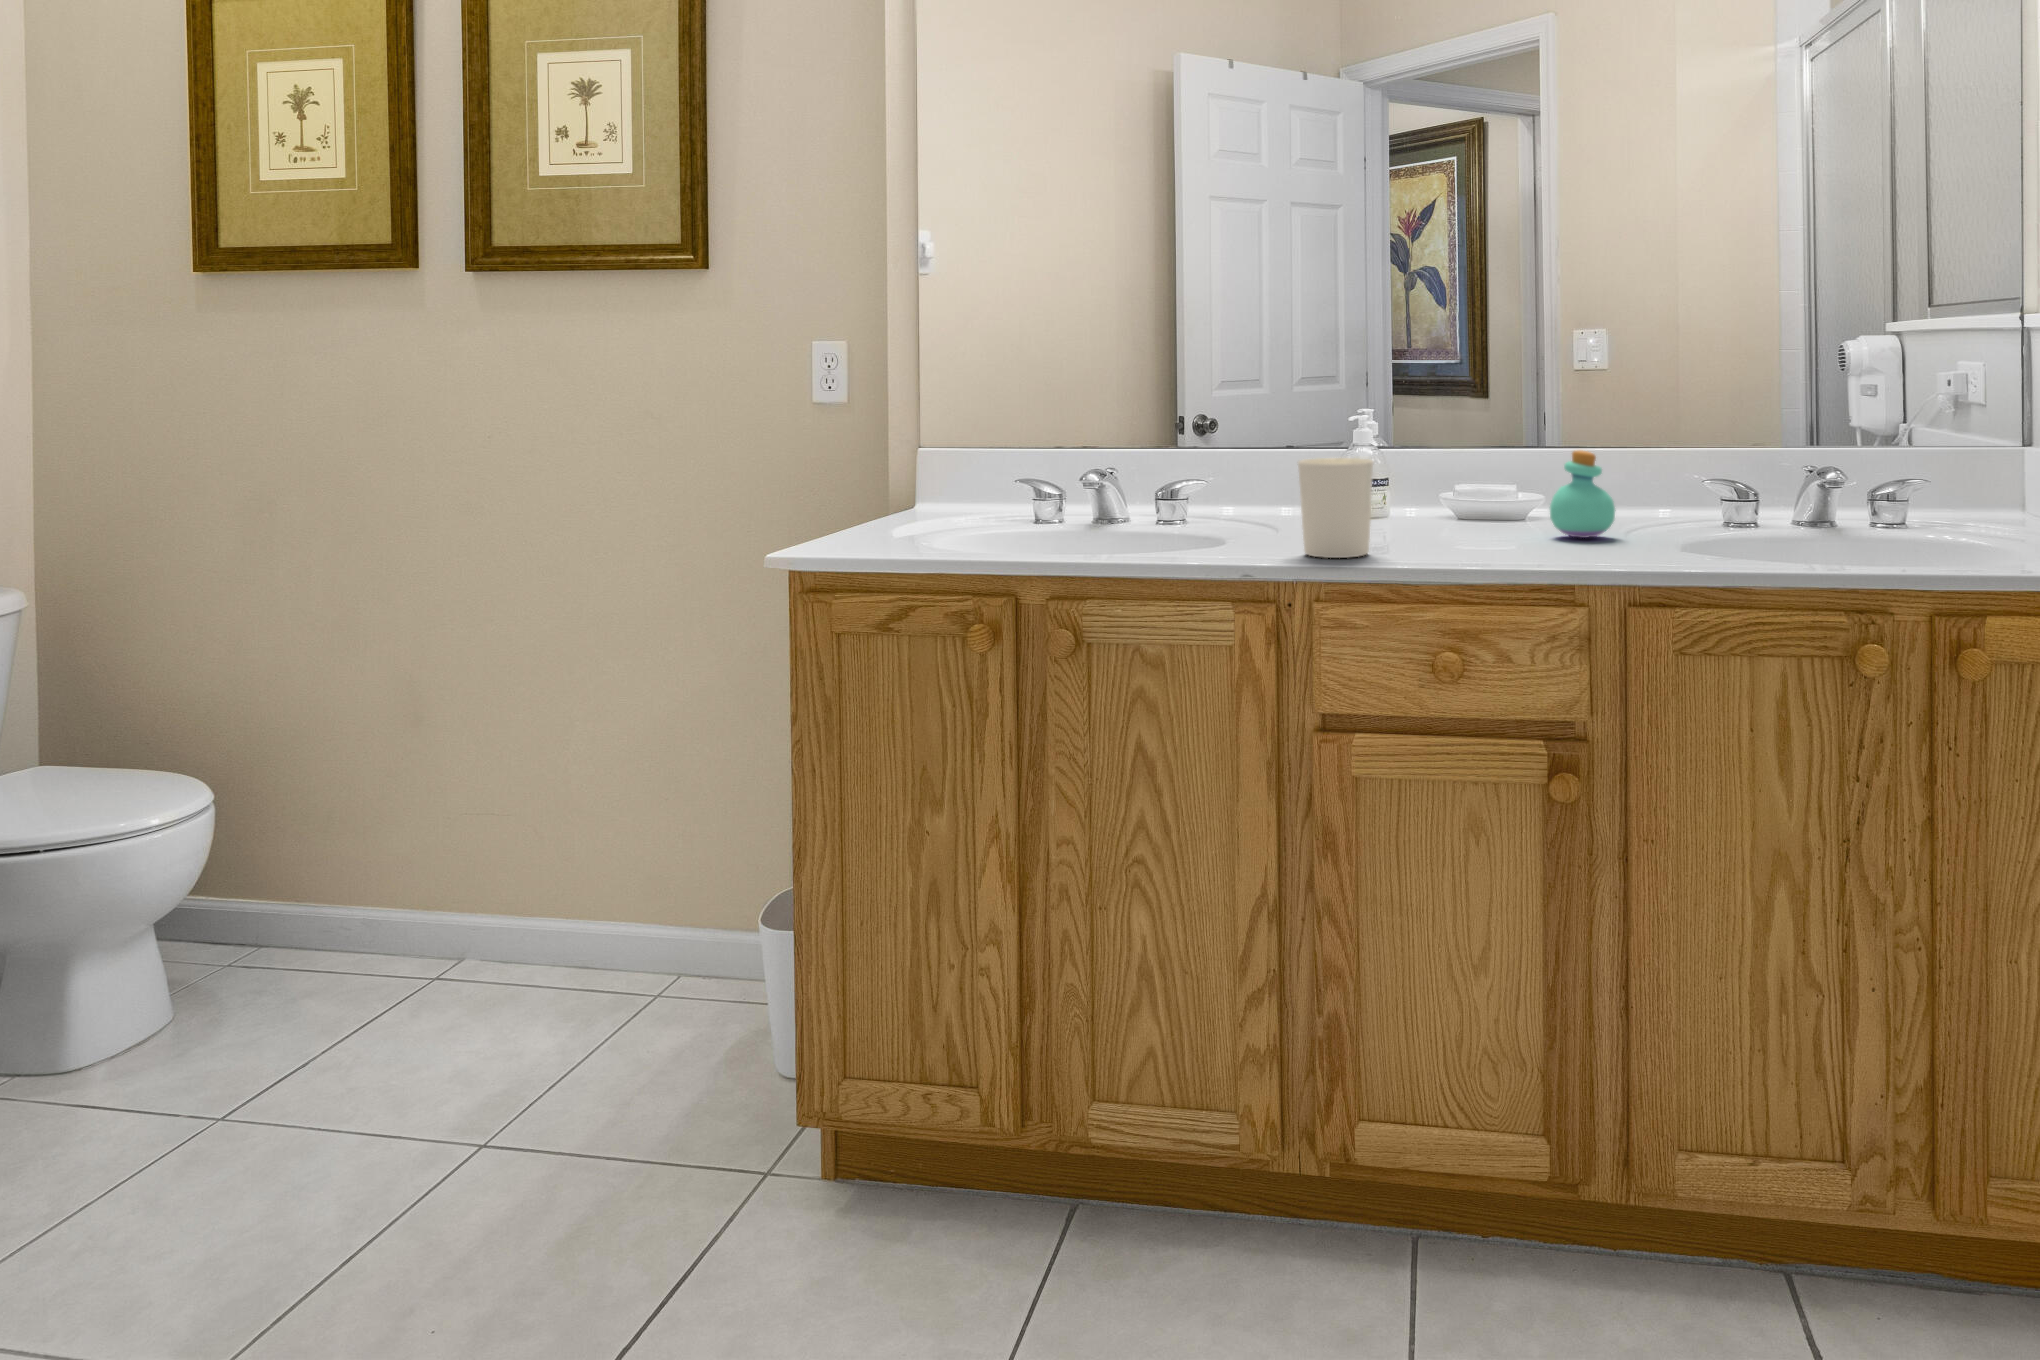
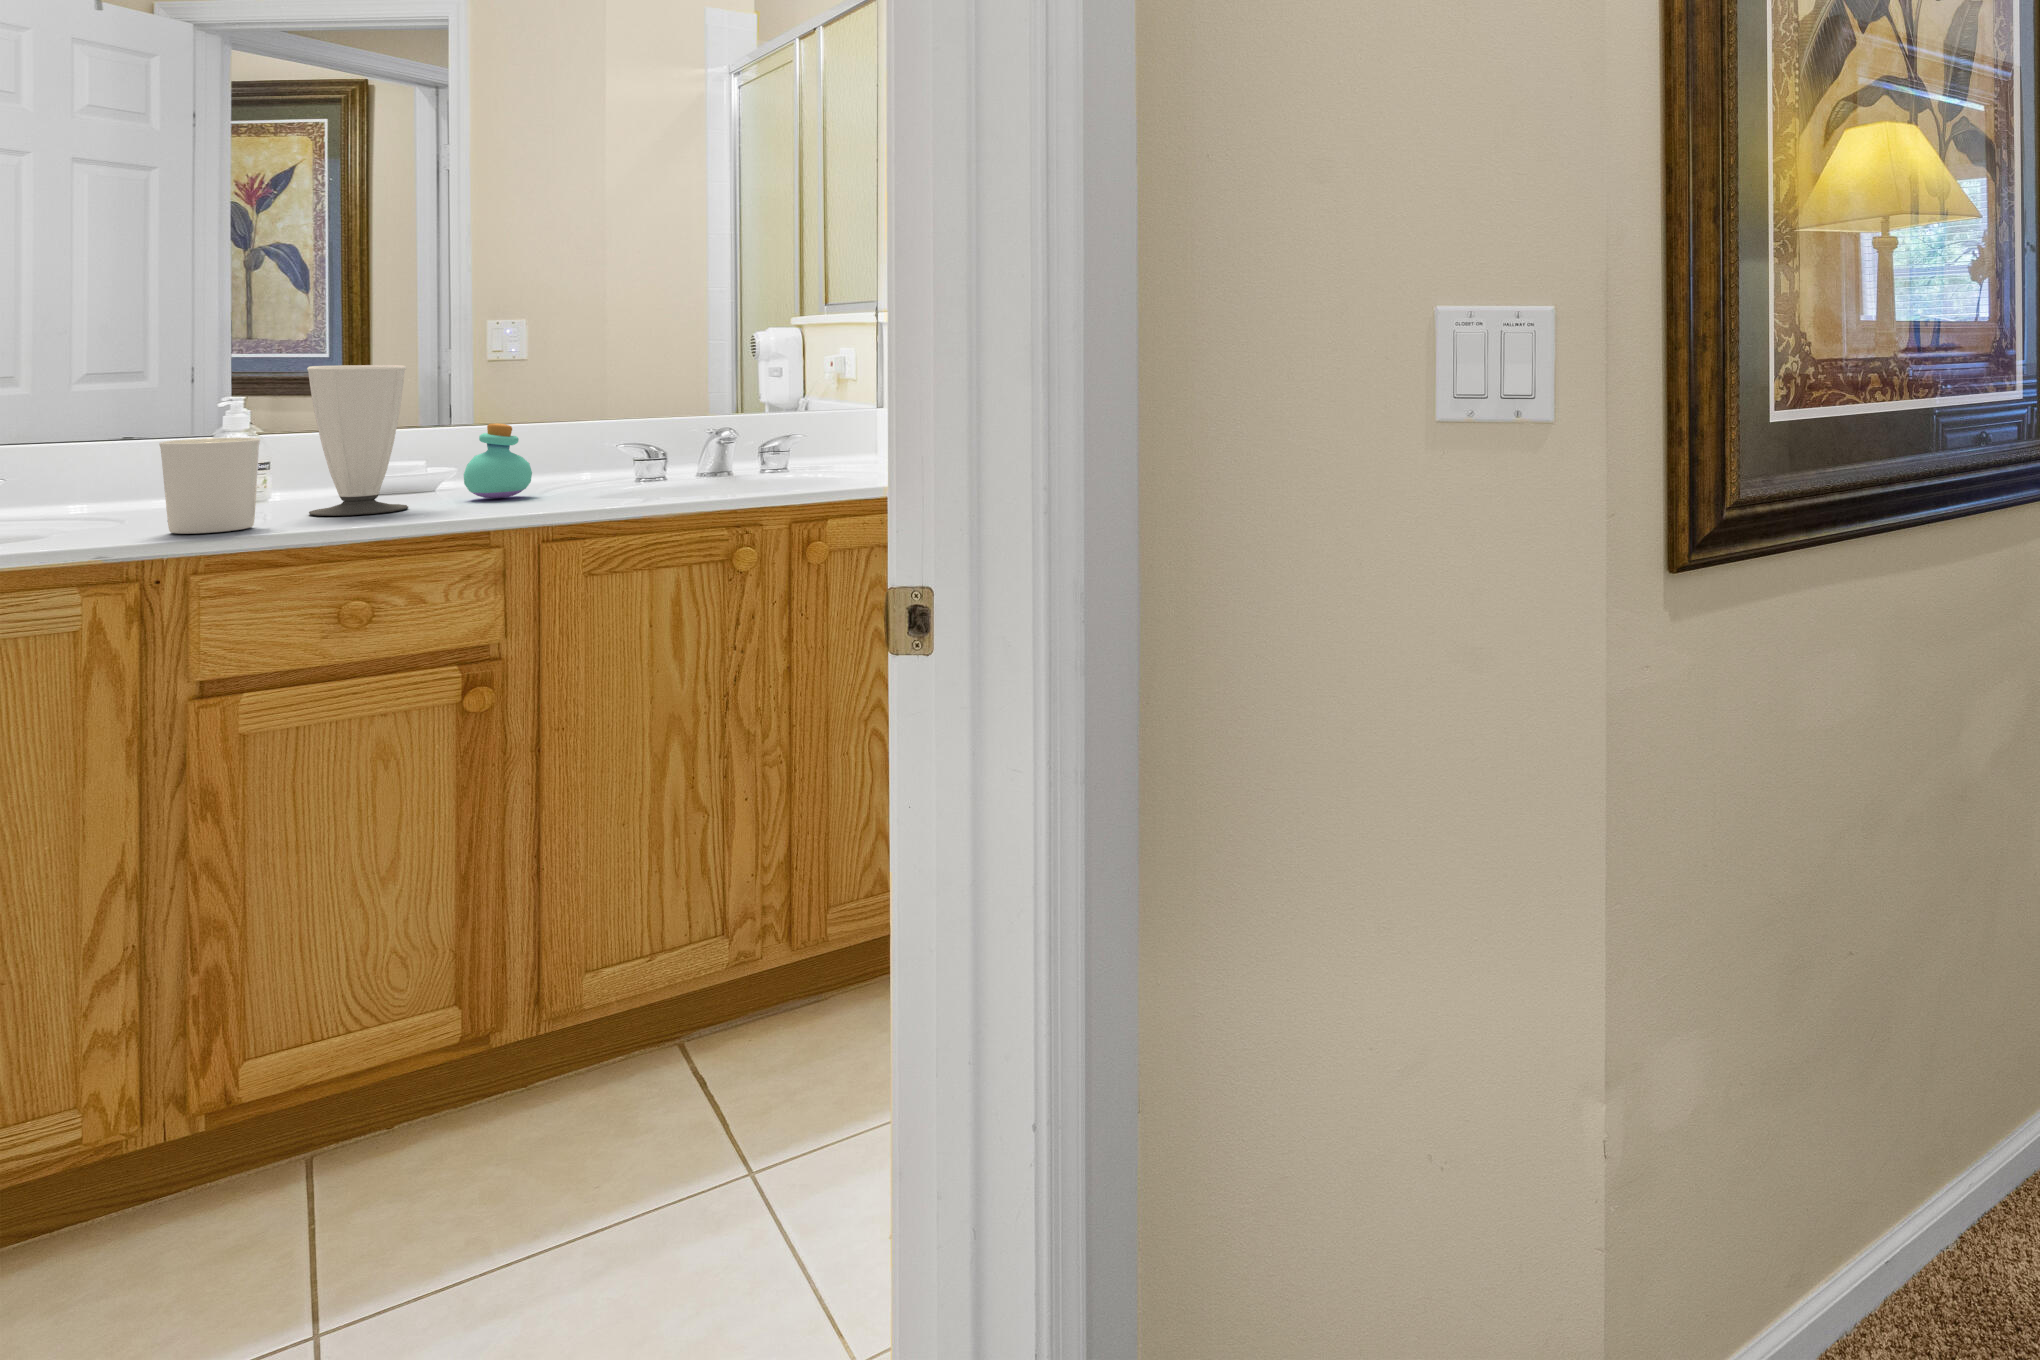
cup: none [1413,382,1499,548] -> present [307,365,408,516]

